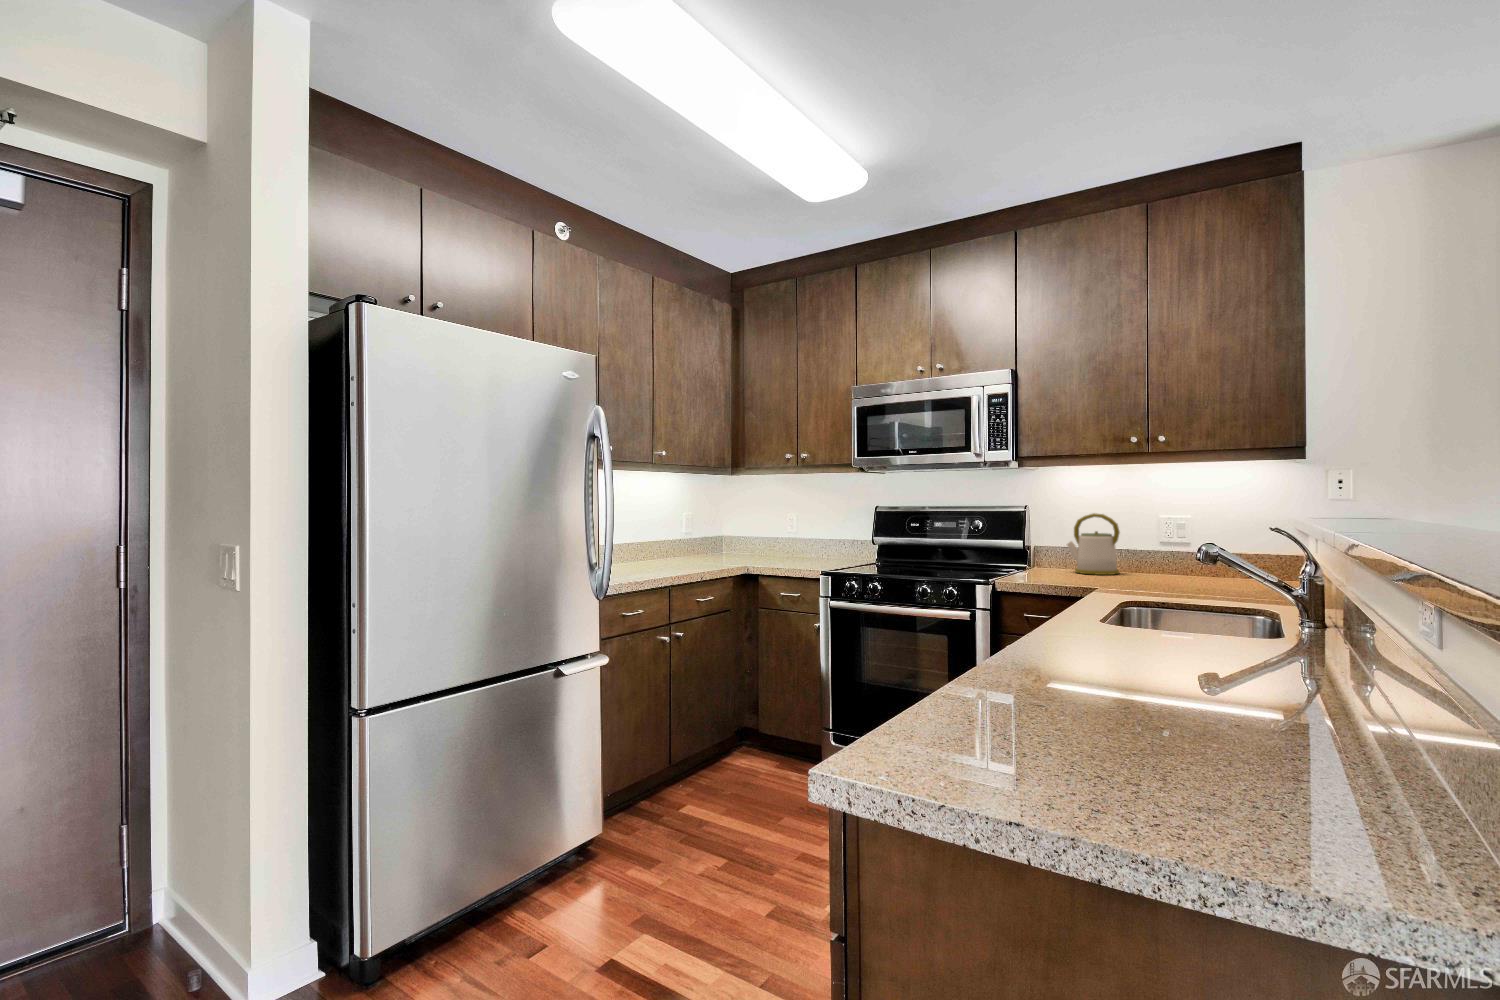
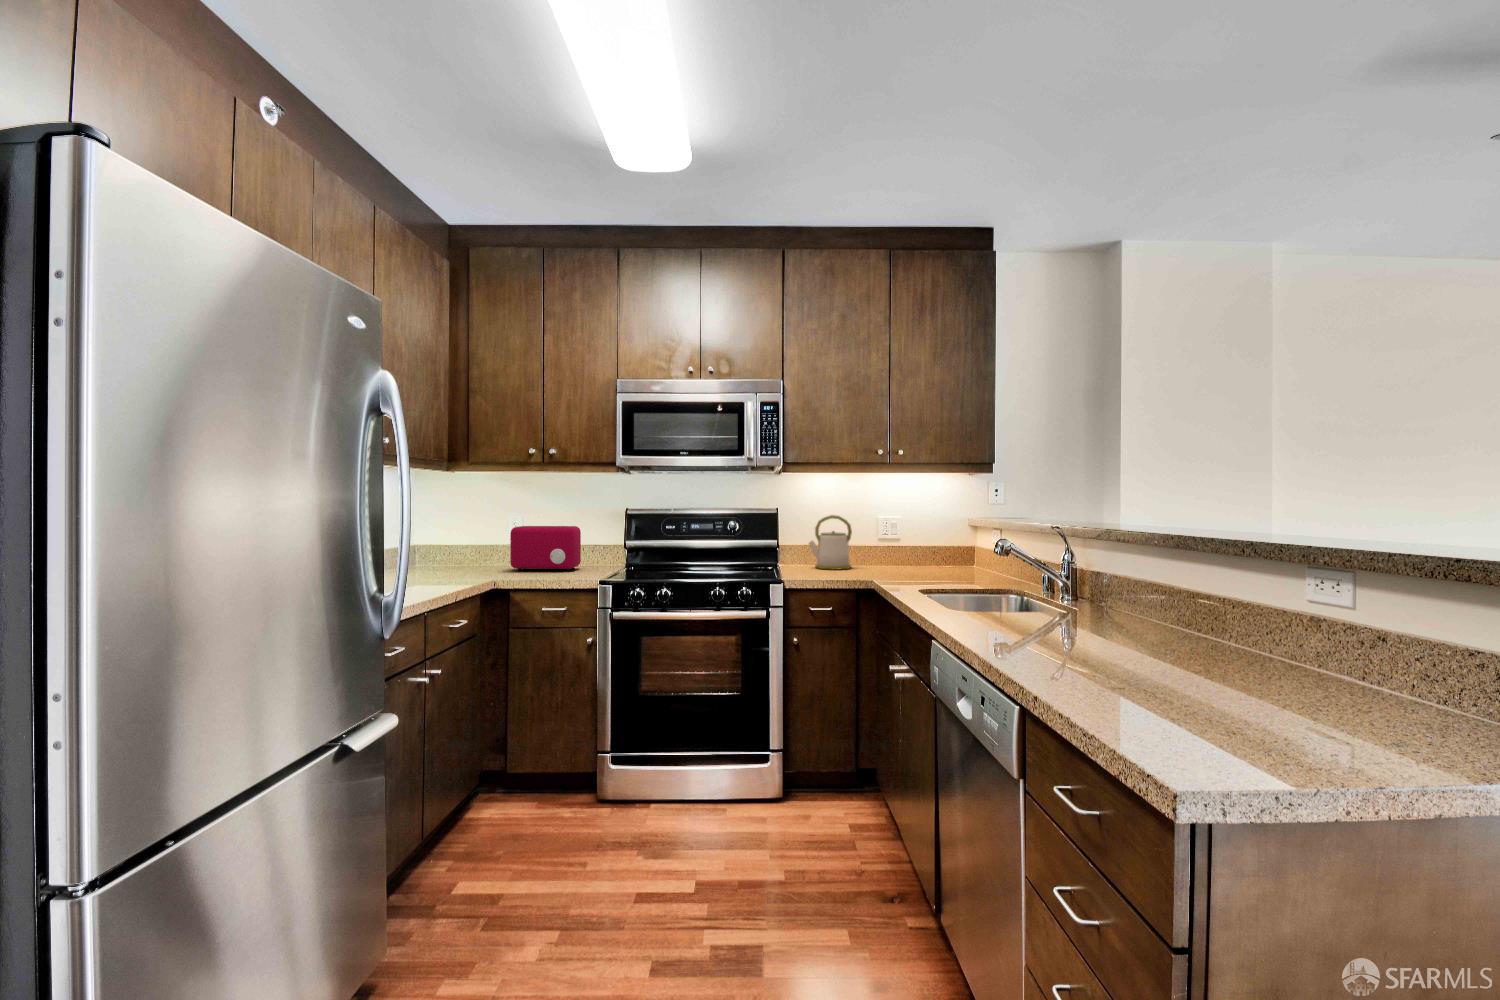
toaster: none [781,522,841,563] -> present [510,526,581,571]

